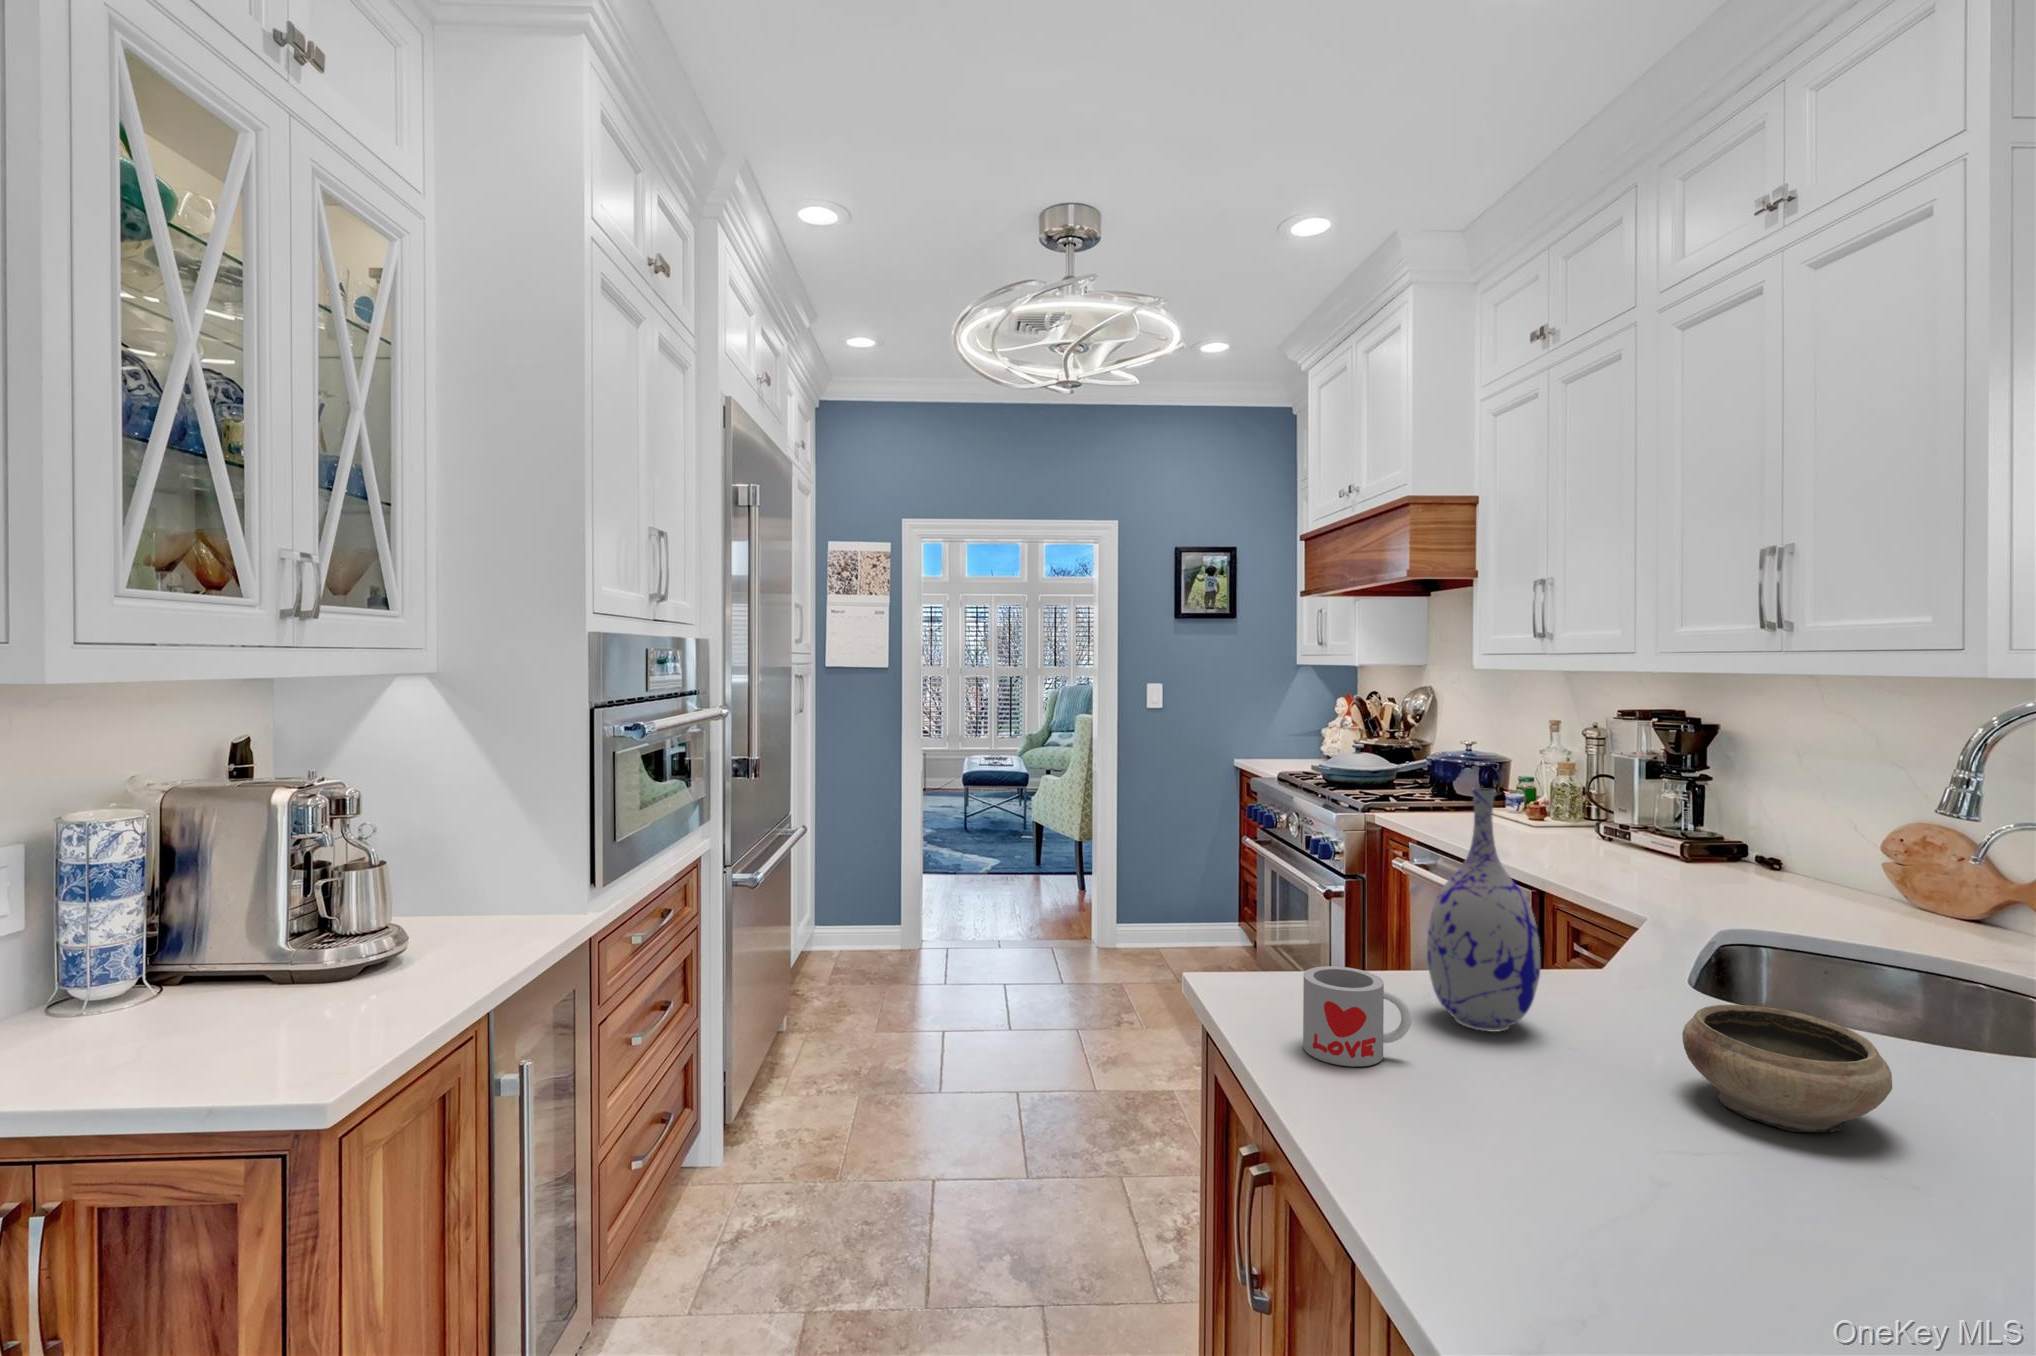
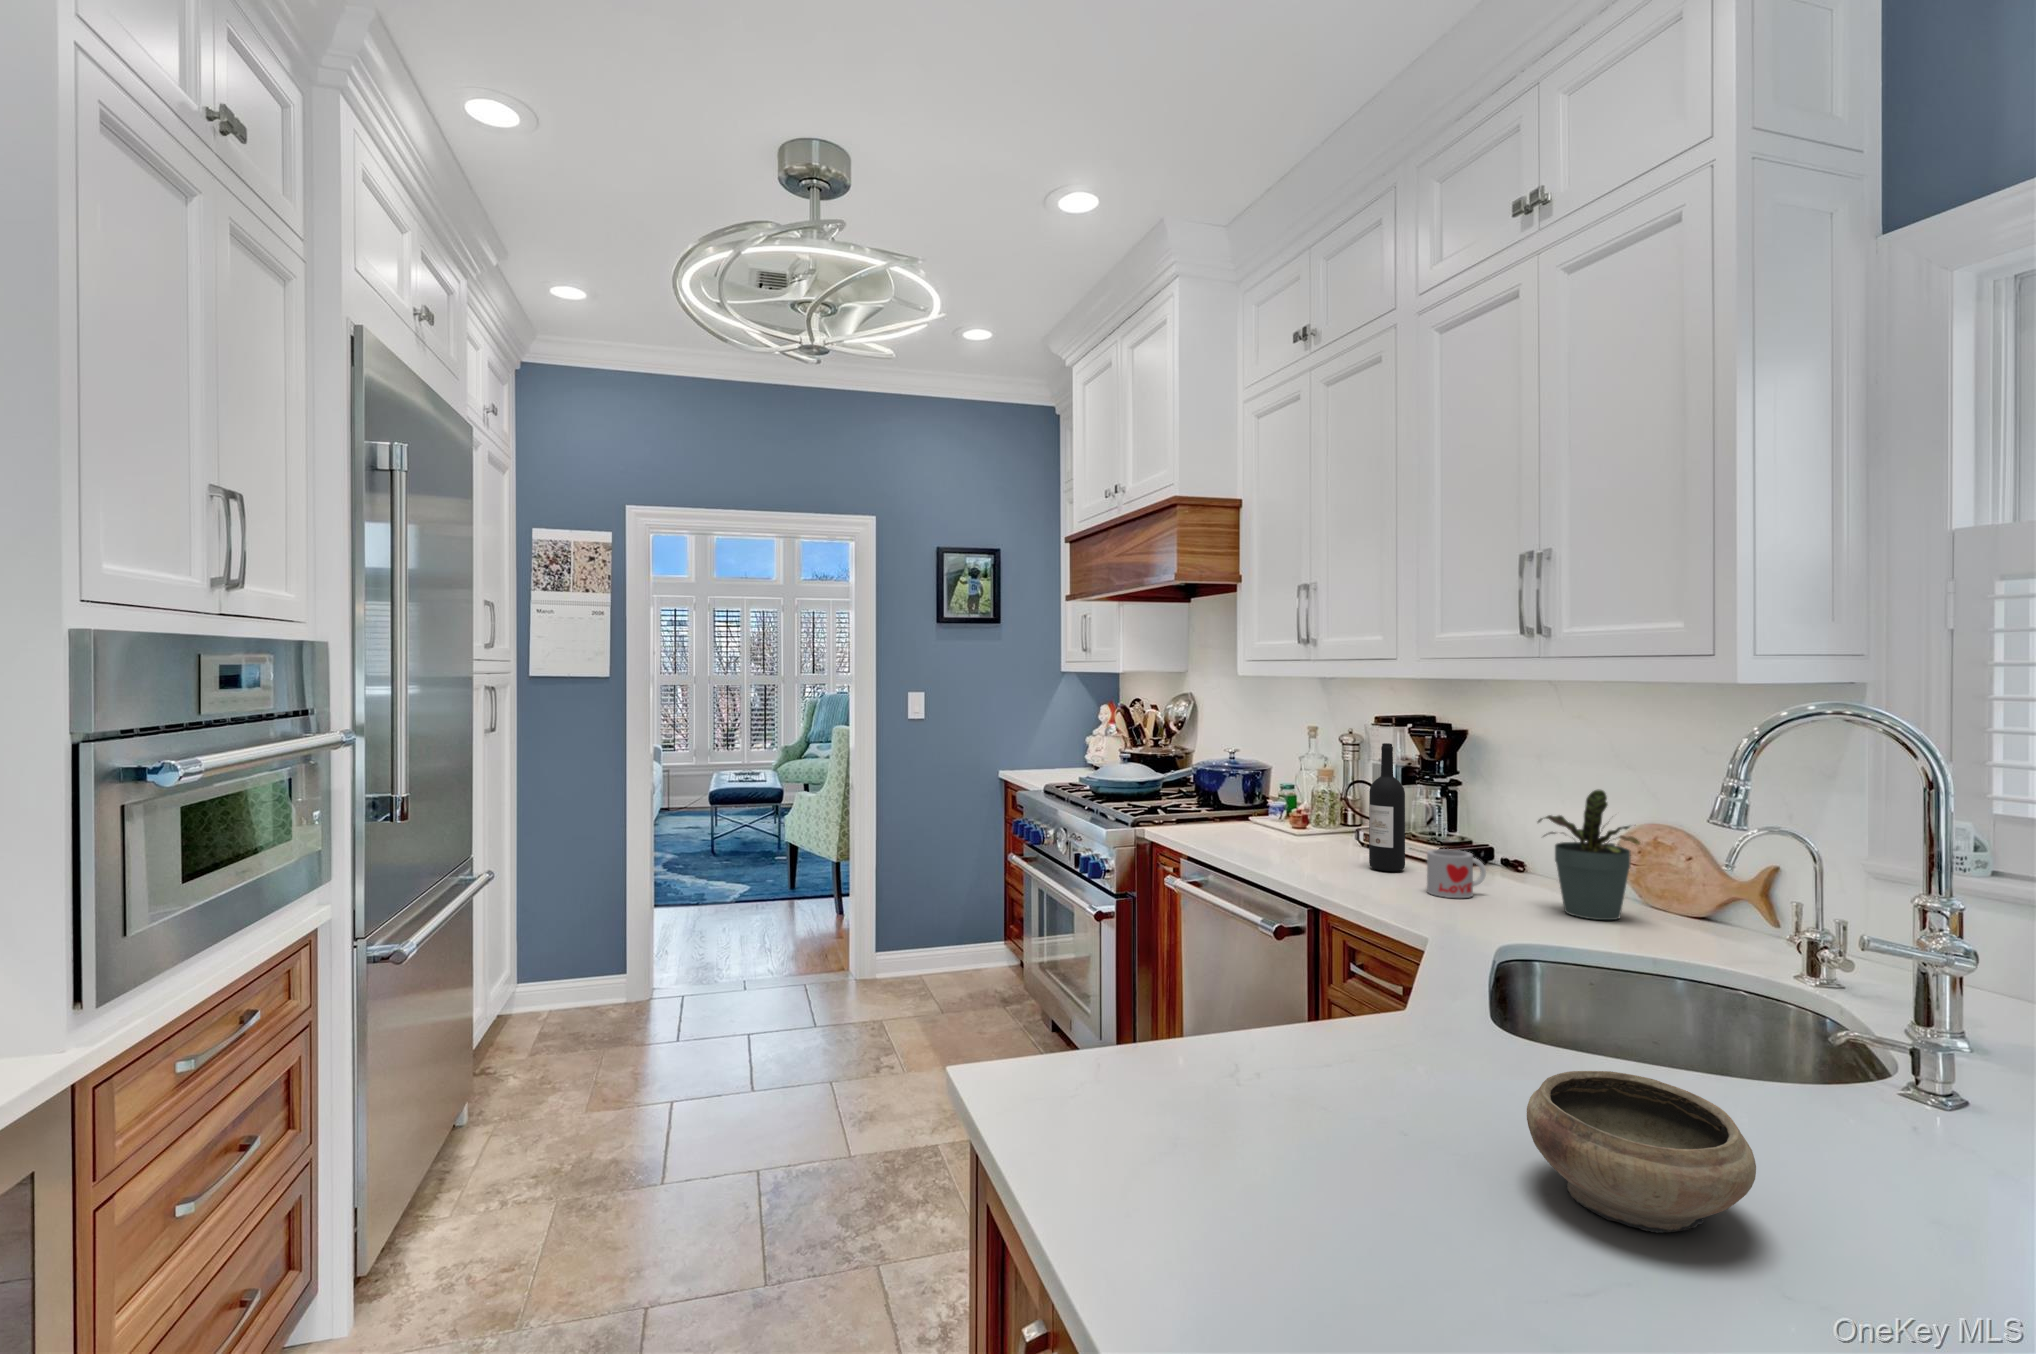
wine bottle: none [1604,736,1643,861] -> present [1369,743,1405,871]
potted plant: none [1782,784,1899,915] -> present [1538,790,1640,920]
vase: present [1427,788,1540,1032] -> none [1232,823,1360,1118]
mug: present [1303,966,1411,1066] -> present [1427,849,1486,898]

